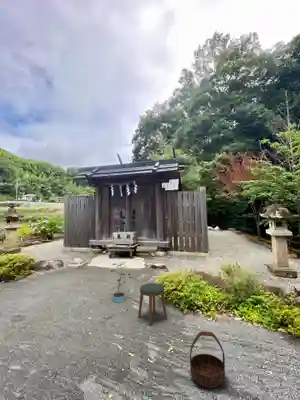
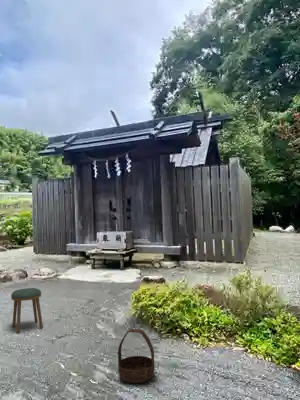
potted plant: present [111,264,131,303] -> none [66,268,94,316]
stool: present [138,283,167,325] -> present [11,288,43,333]

